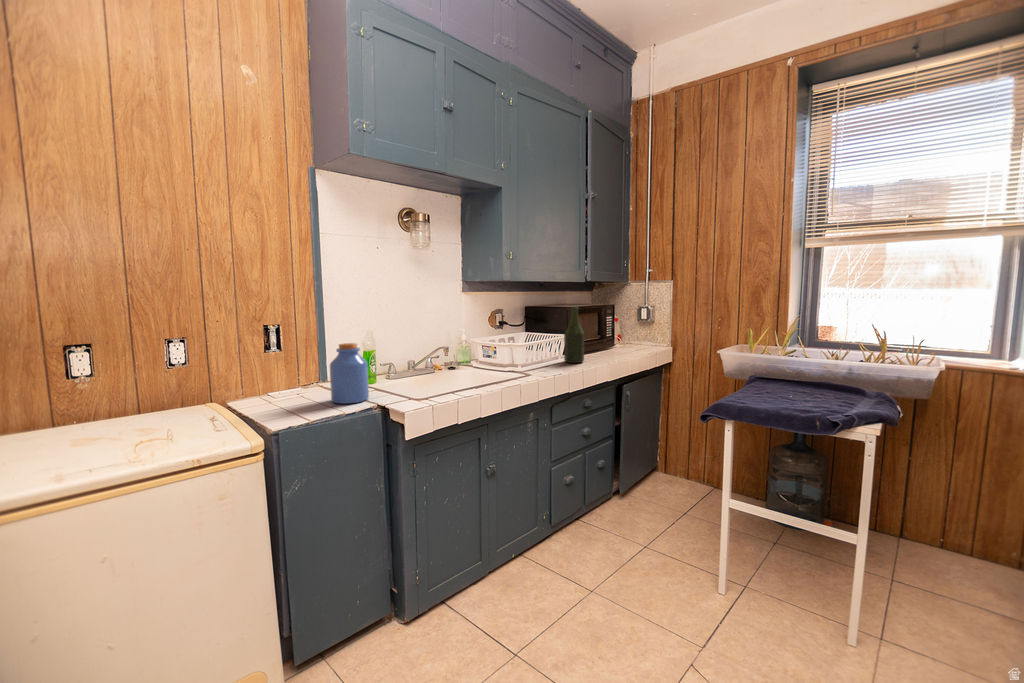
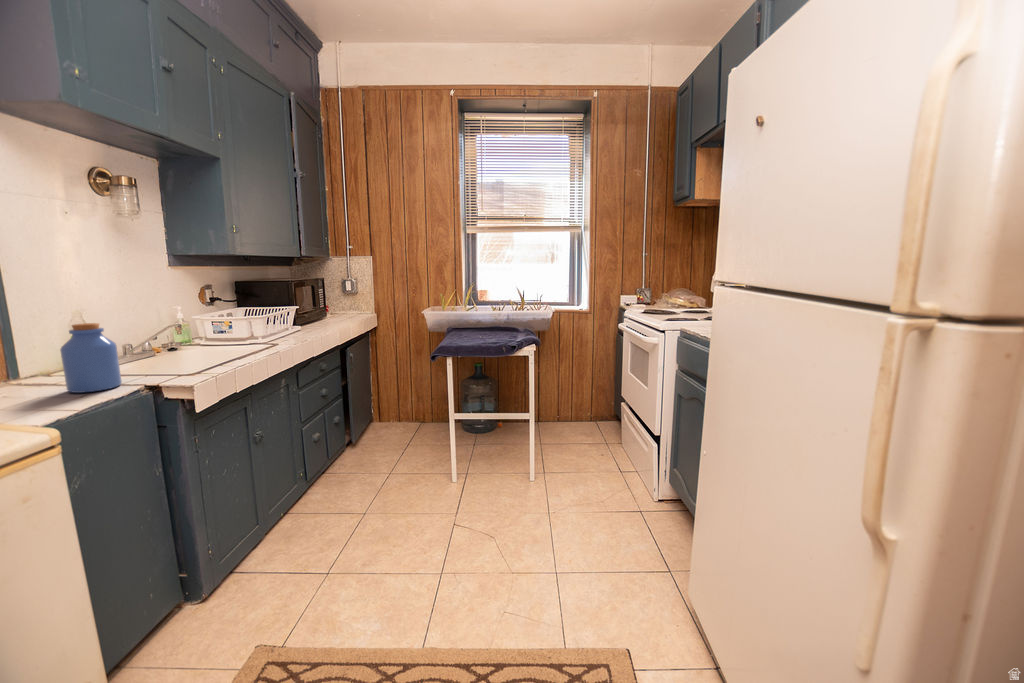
bottle: present [564,307,585,363] -> none [296,280,318,332]

